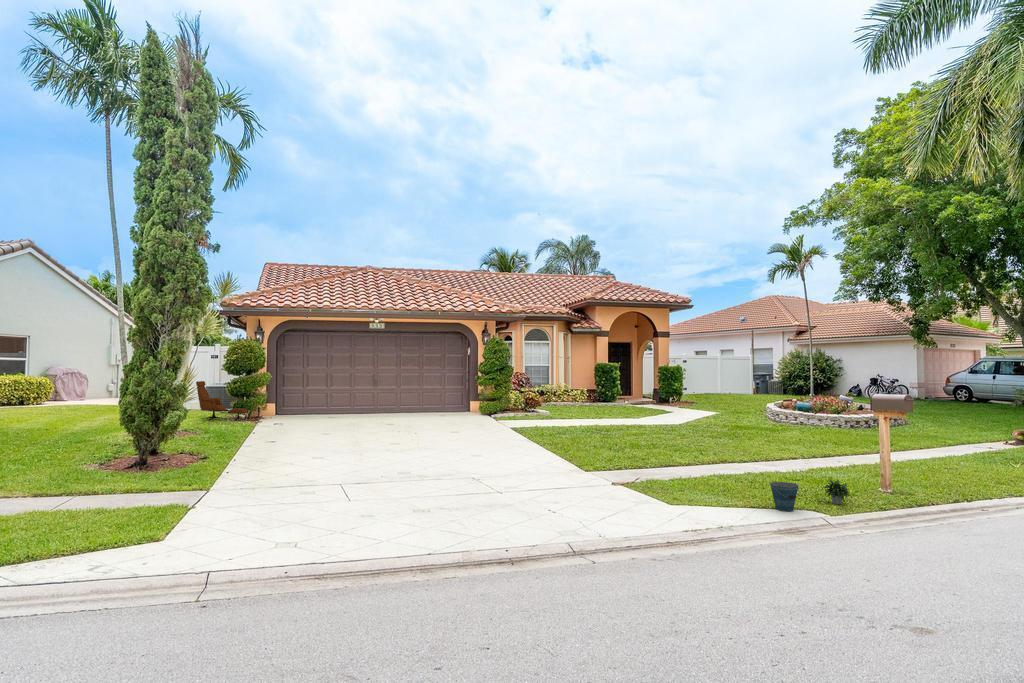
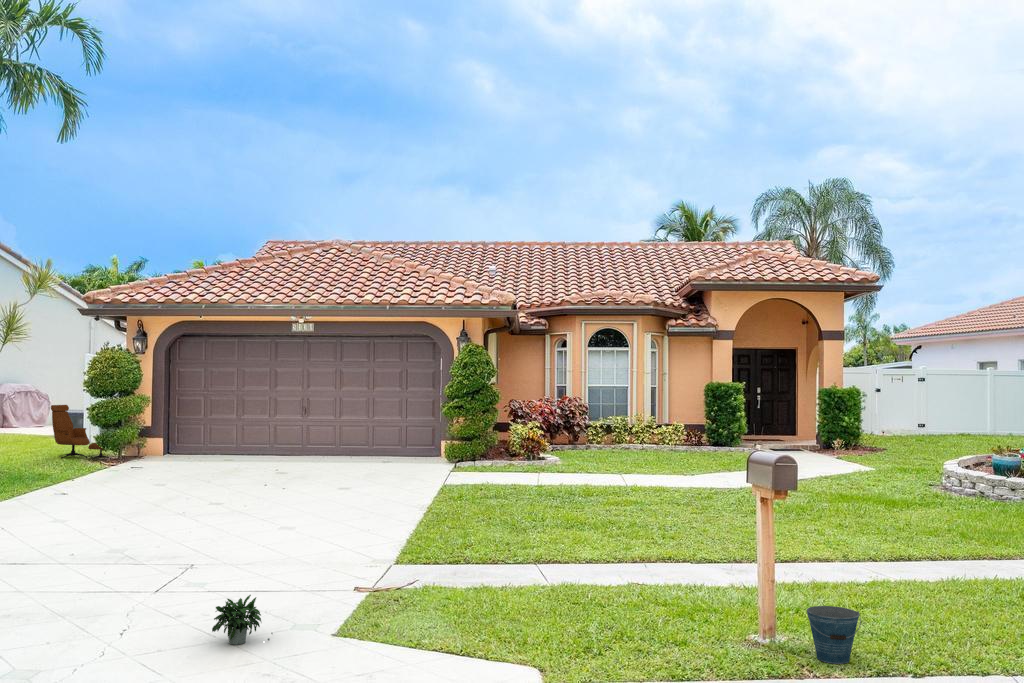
potted plant: present [824,479,849,504] -> present [212,595,273,645]
bucket: present [770,482,799,511] -> present [807,606,861,664]

